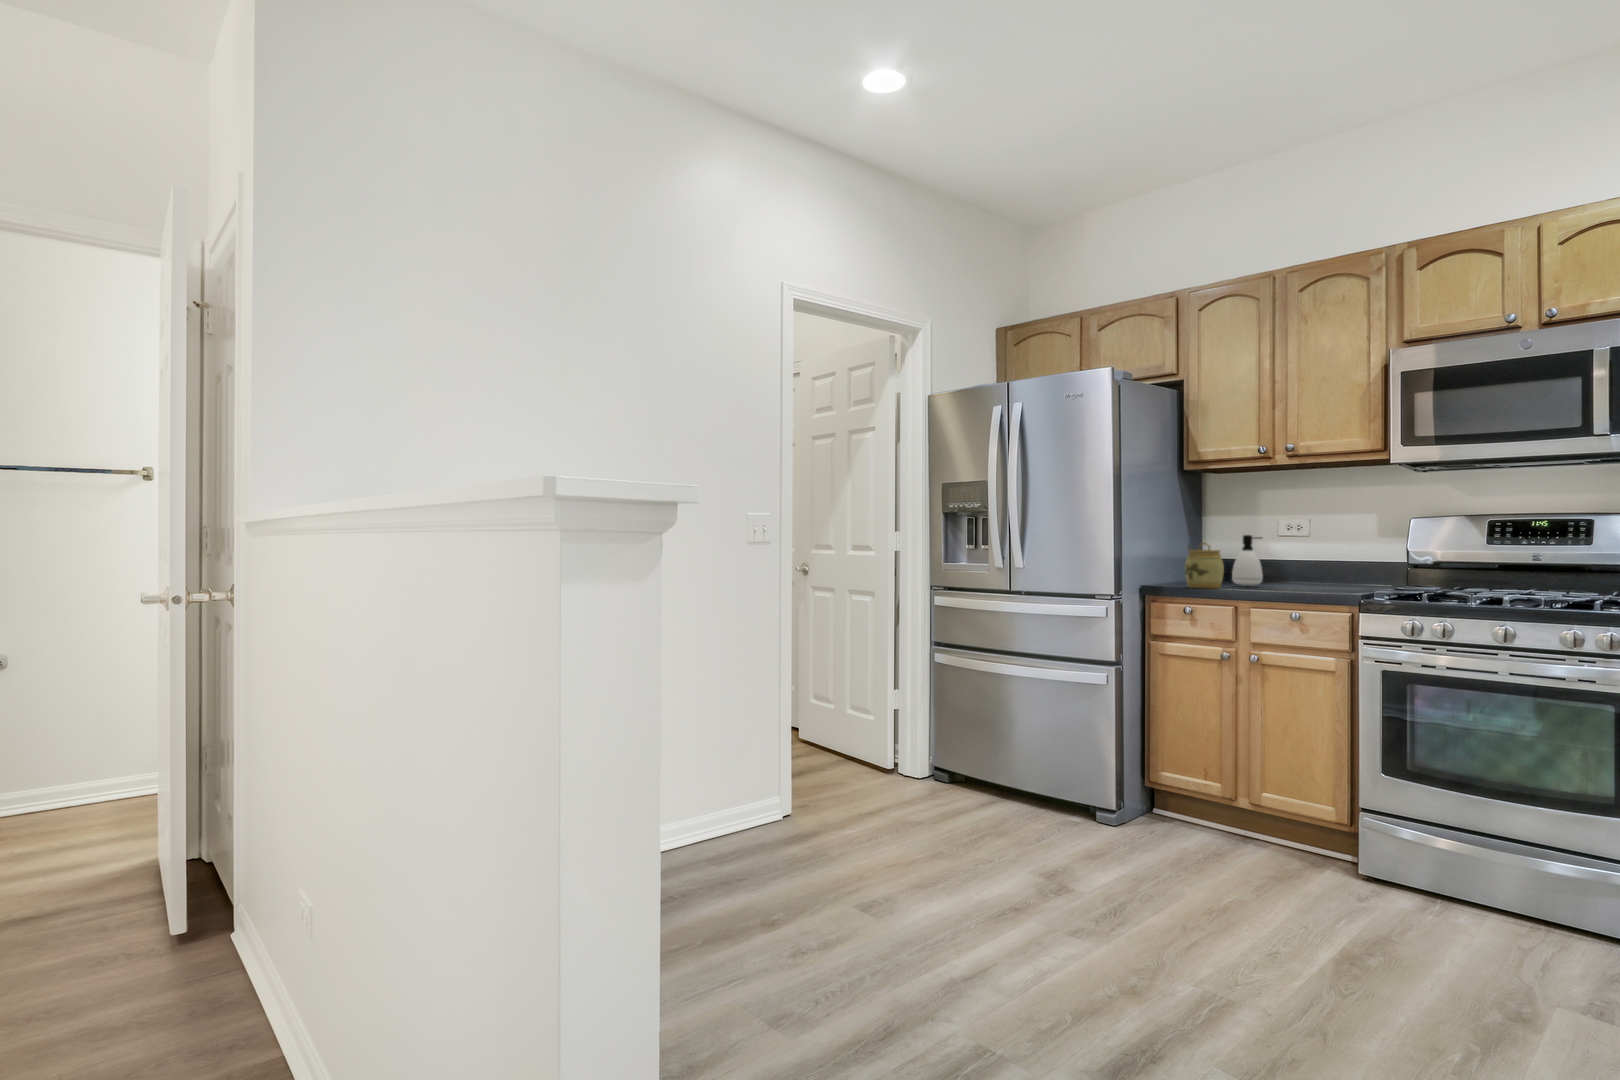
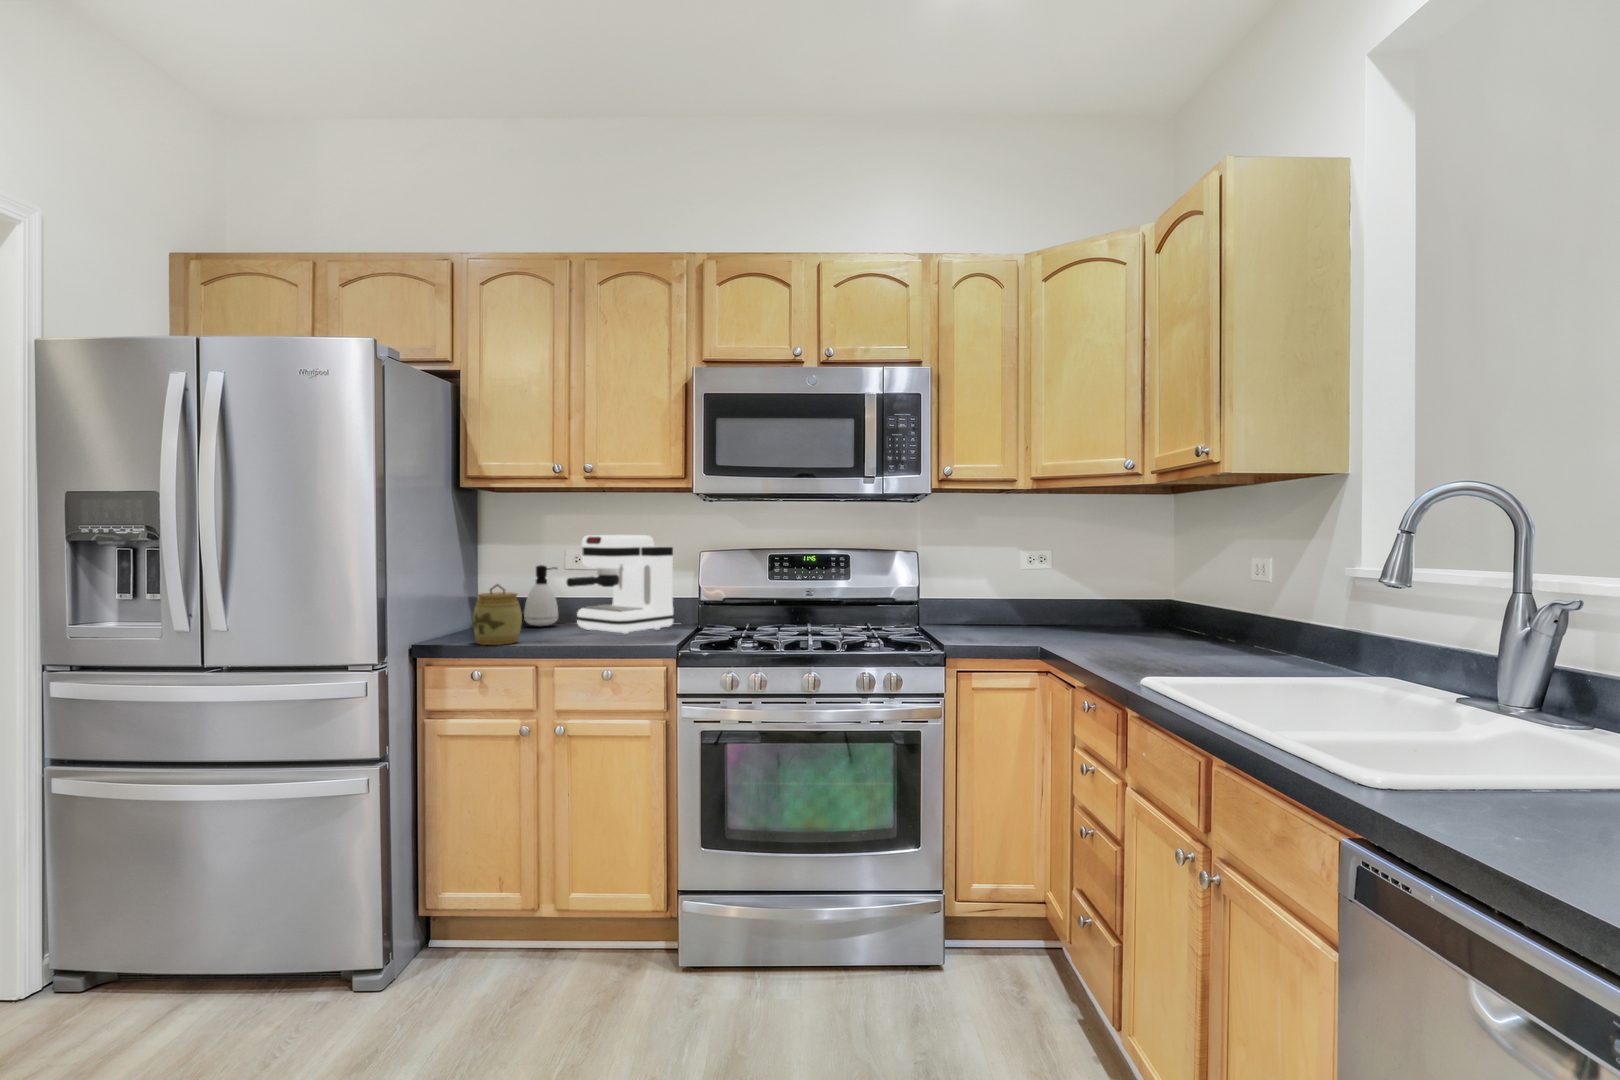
coffee maker: none [1265,506,1372,591] -> present [567,535,674,634]

